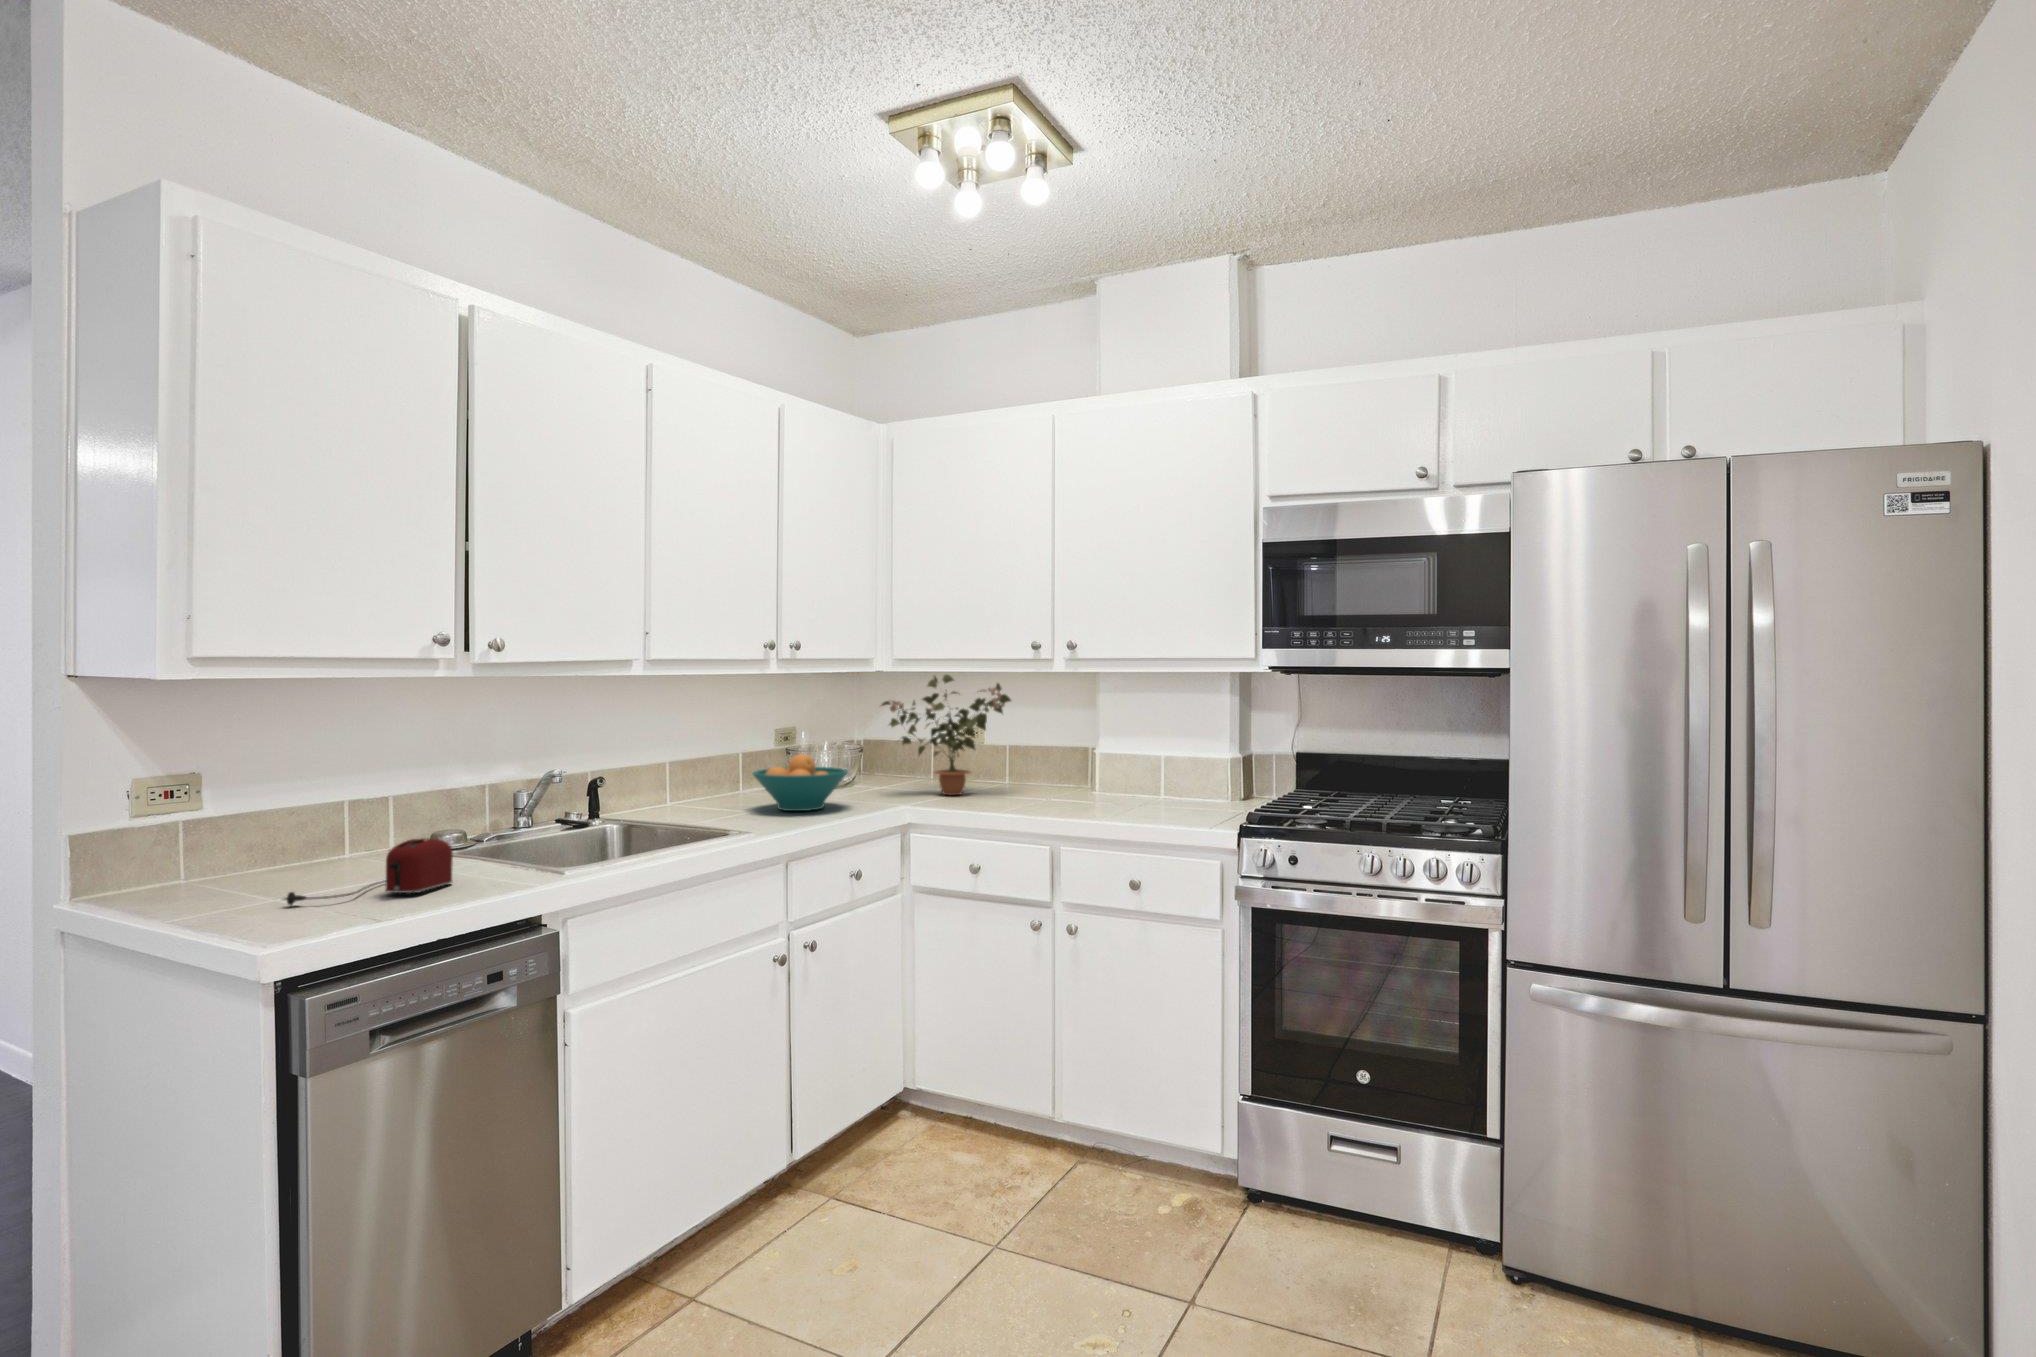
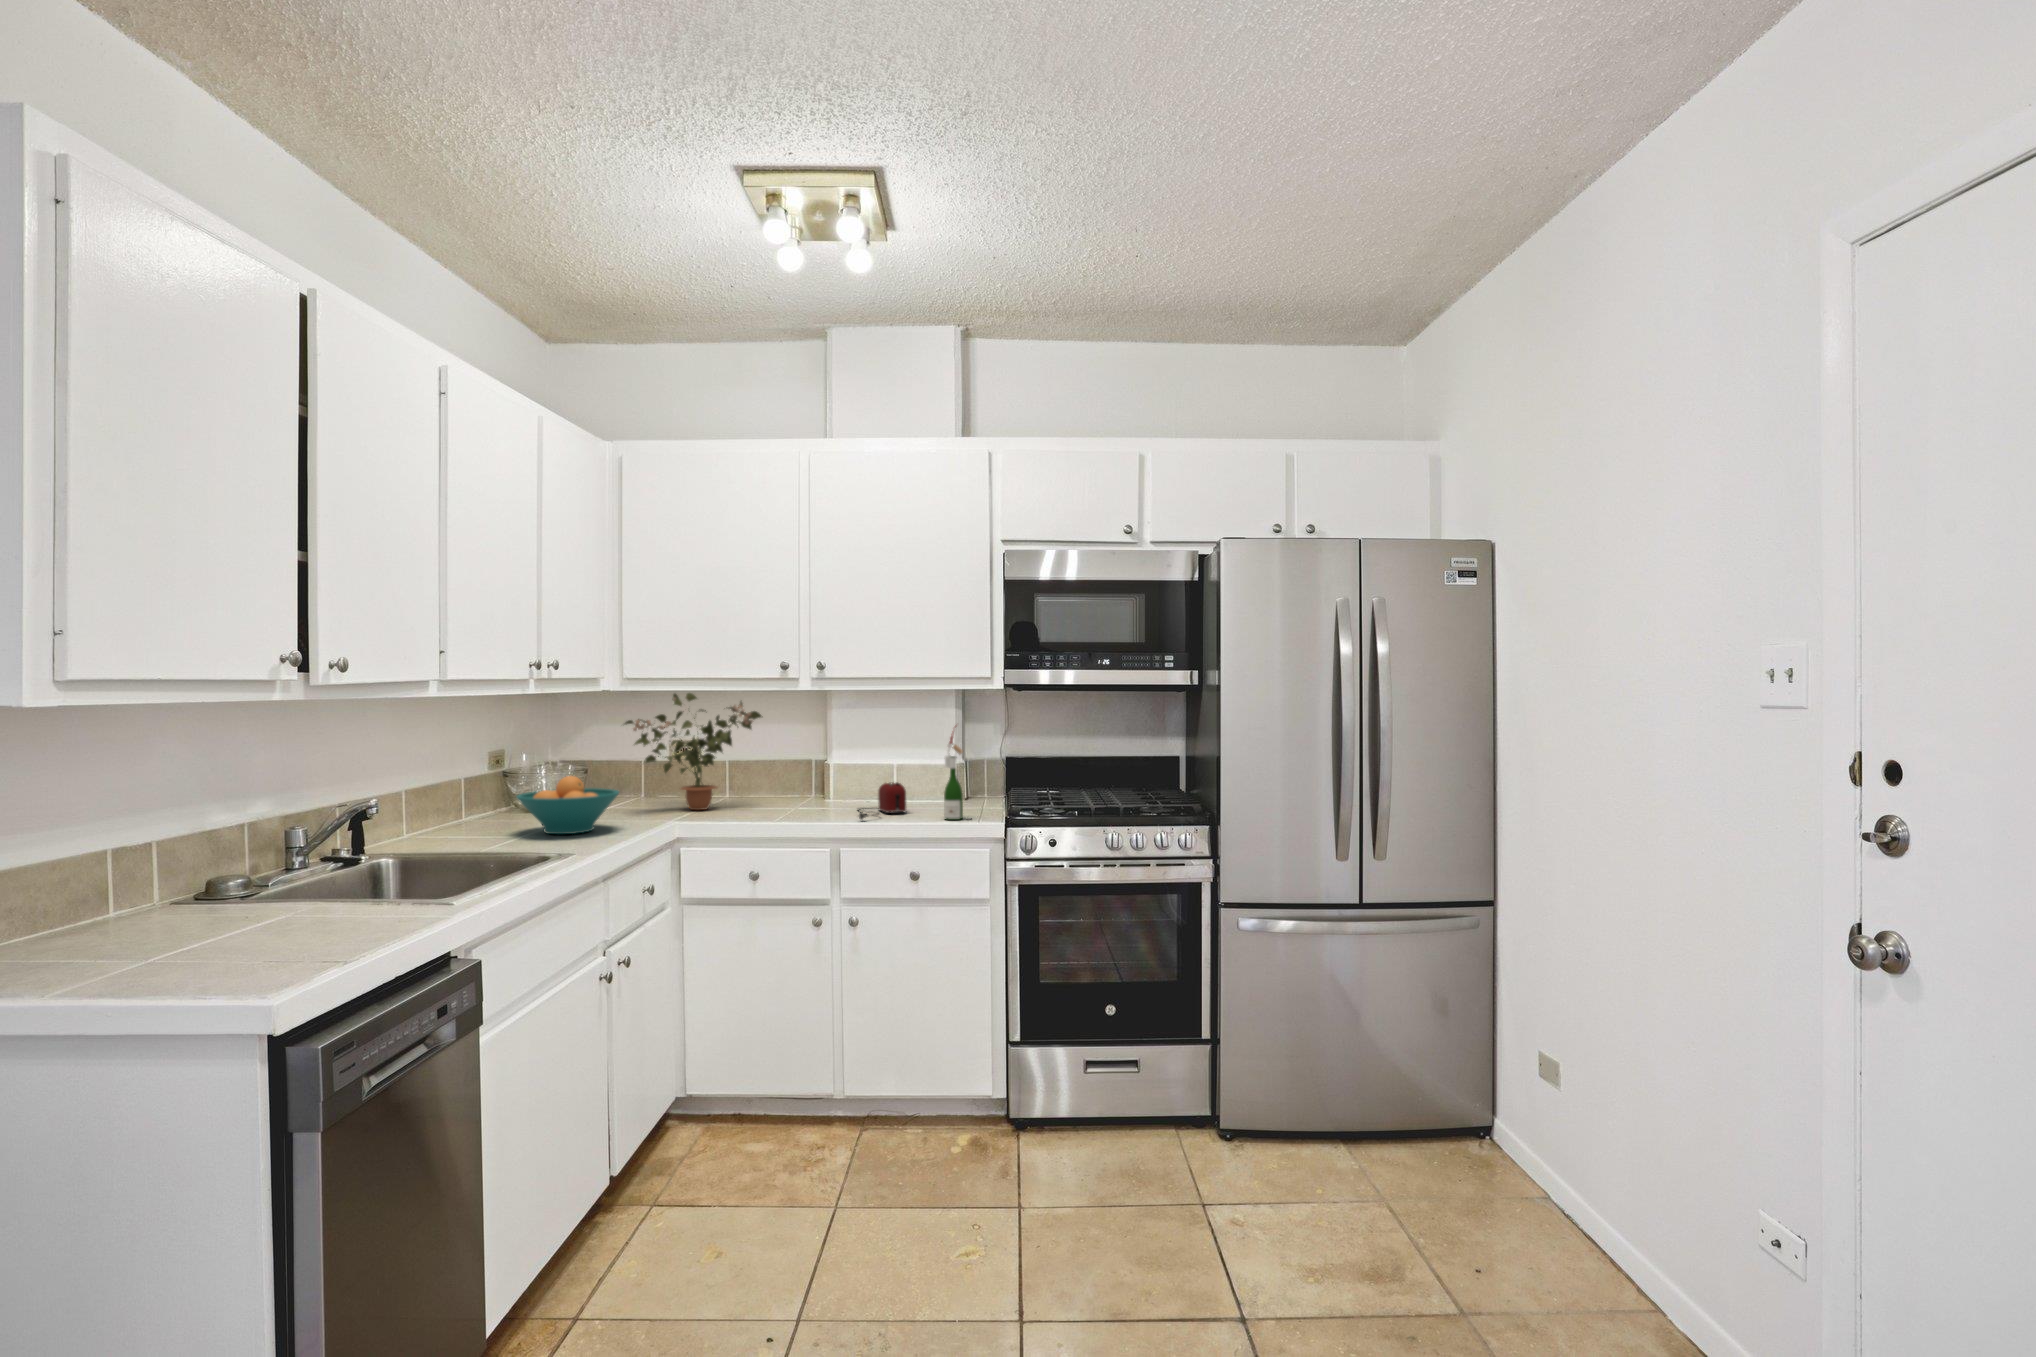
wine bottle: none [1177,712,1209,824] -> present [944,732,970,820]
toaster: present [283,839,453,905] -> present [858,783,906,820]

